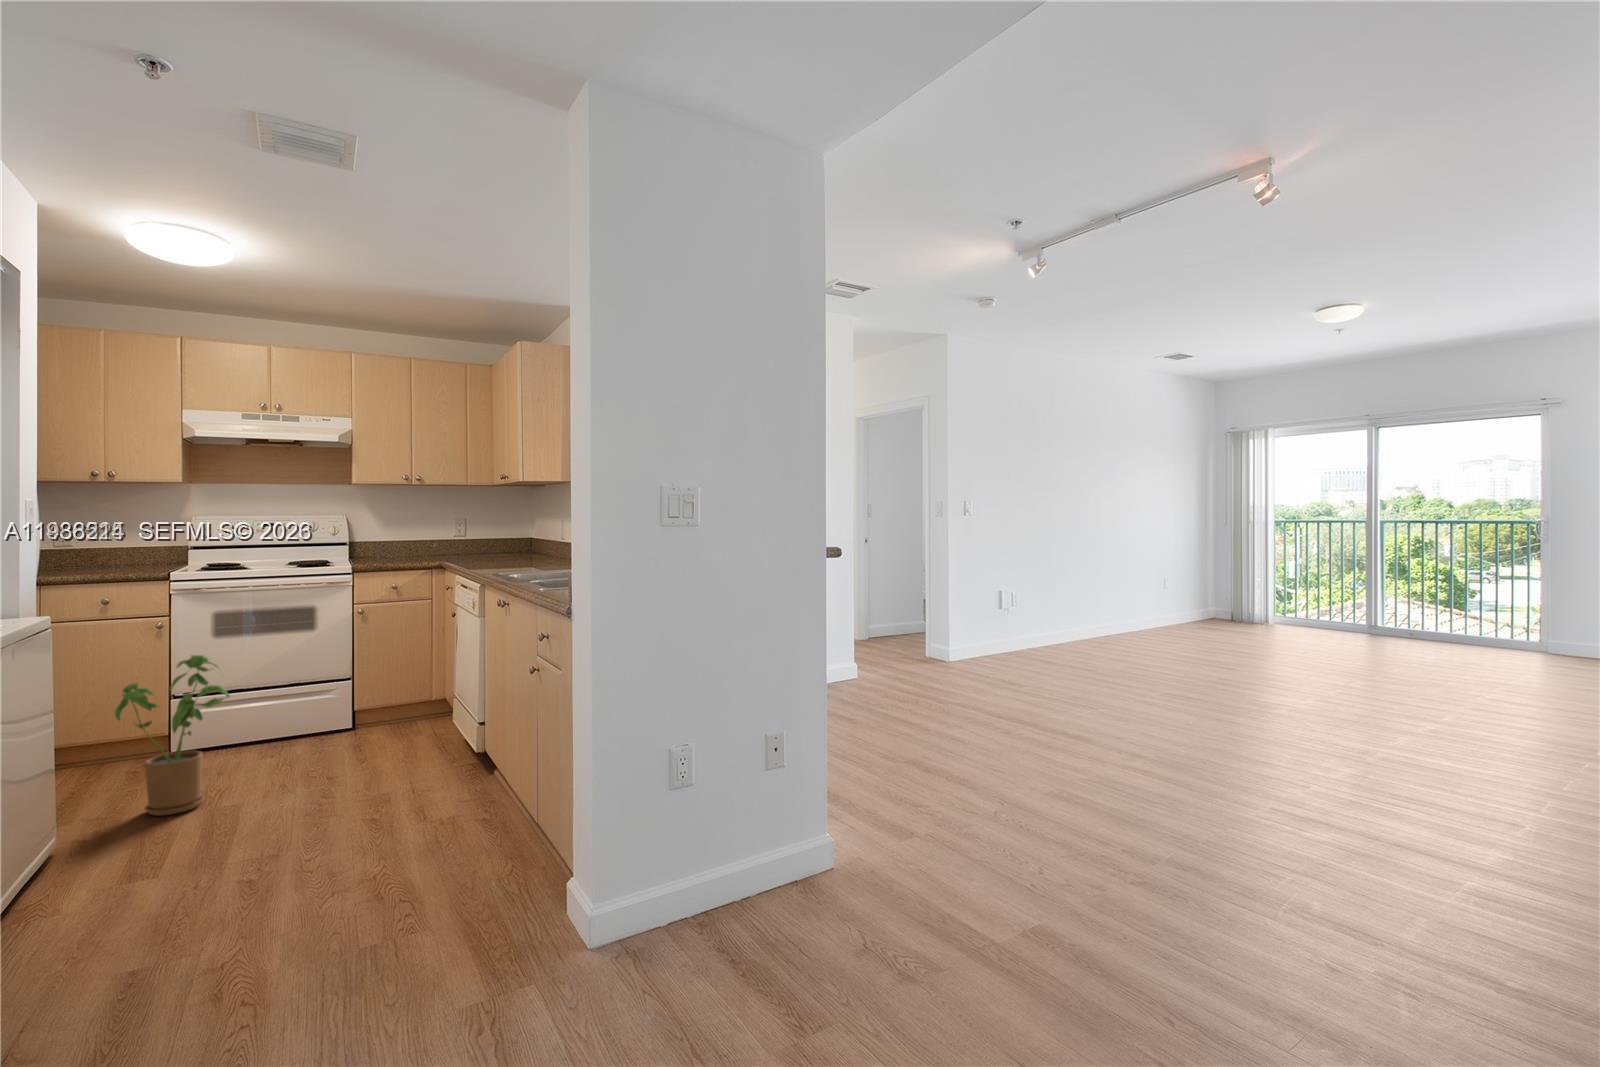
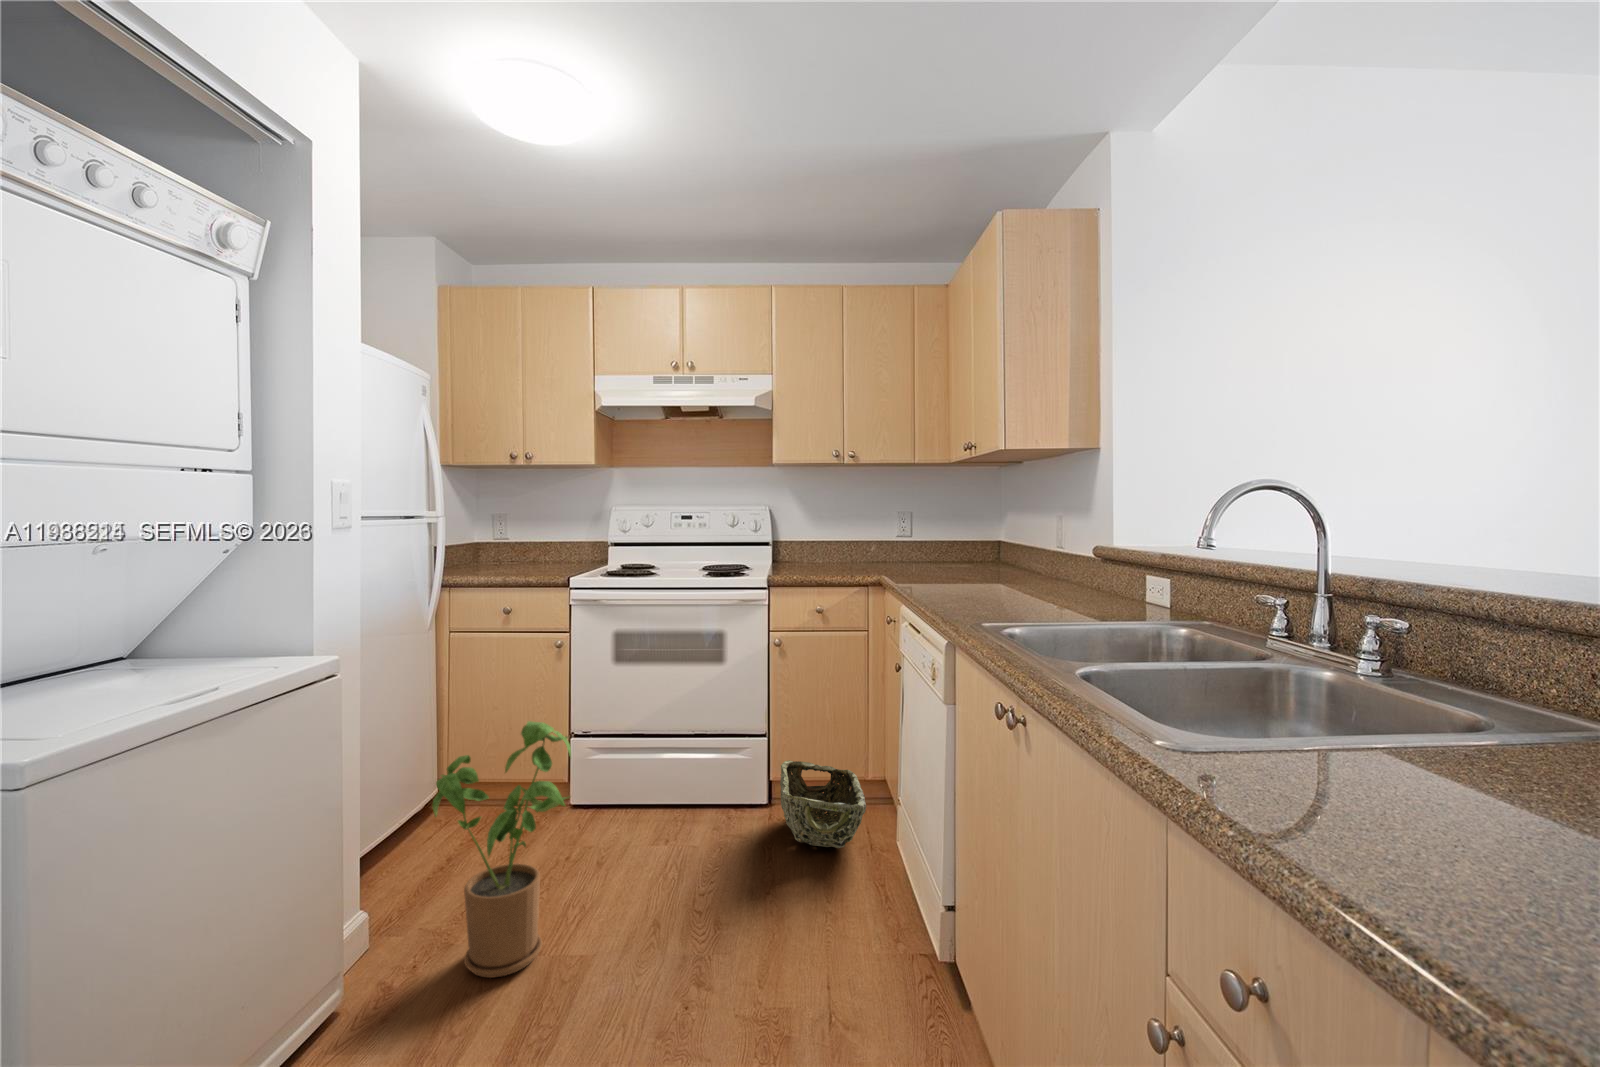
woven basket: none [366,693,433,738] -> present [780,760,866,848]

